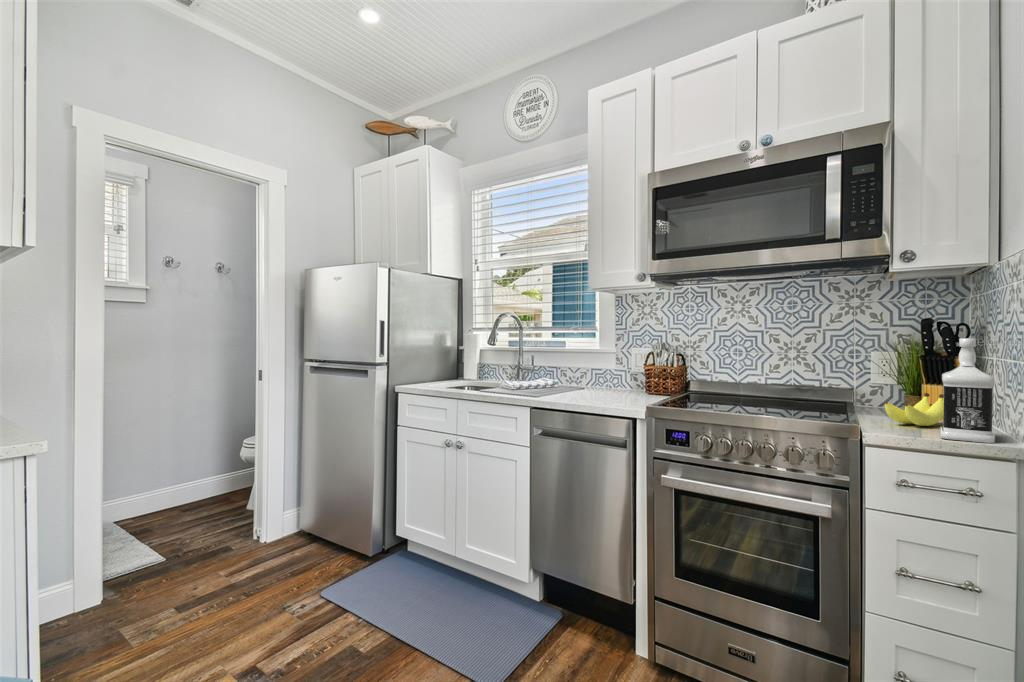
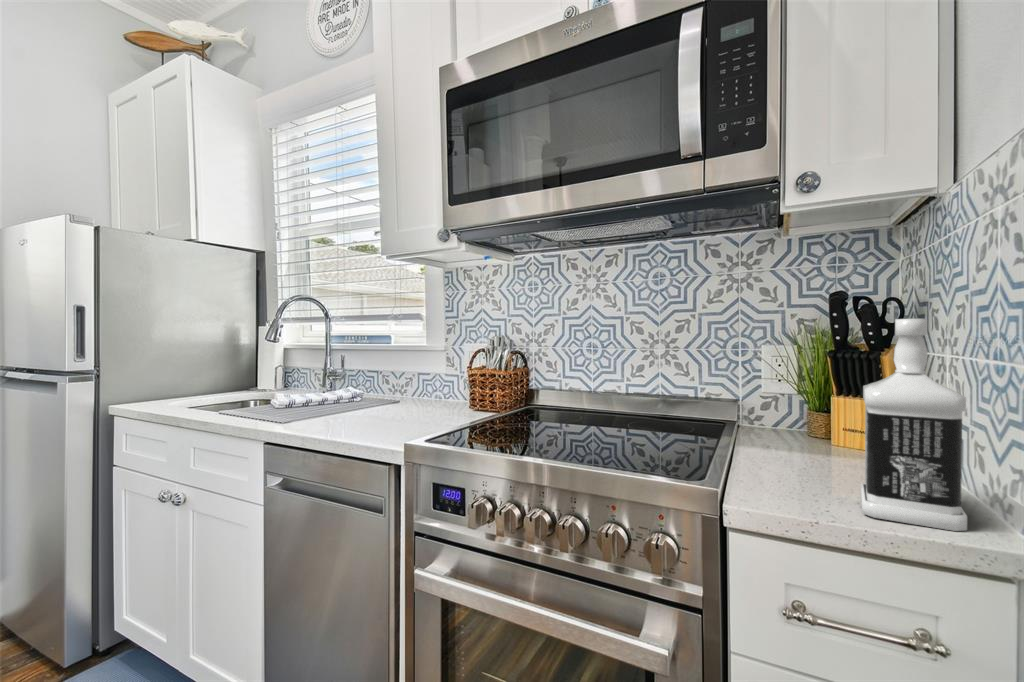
banana: present [885,393,943,426] -> none [770,412,868,472]

